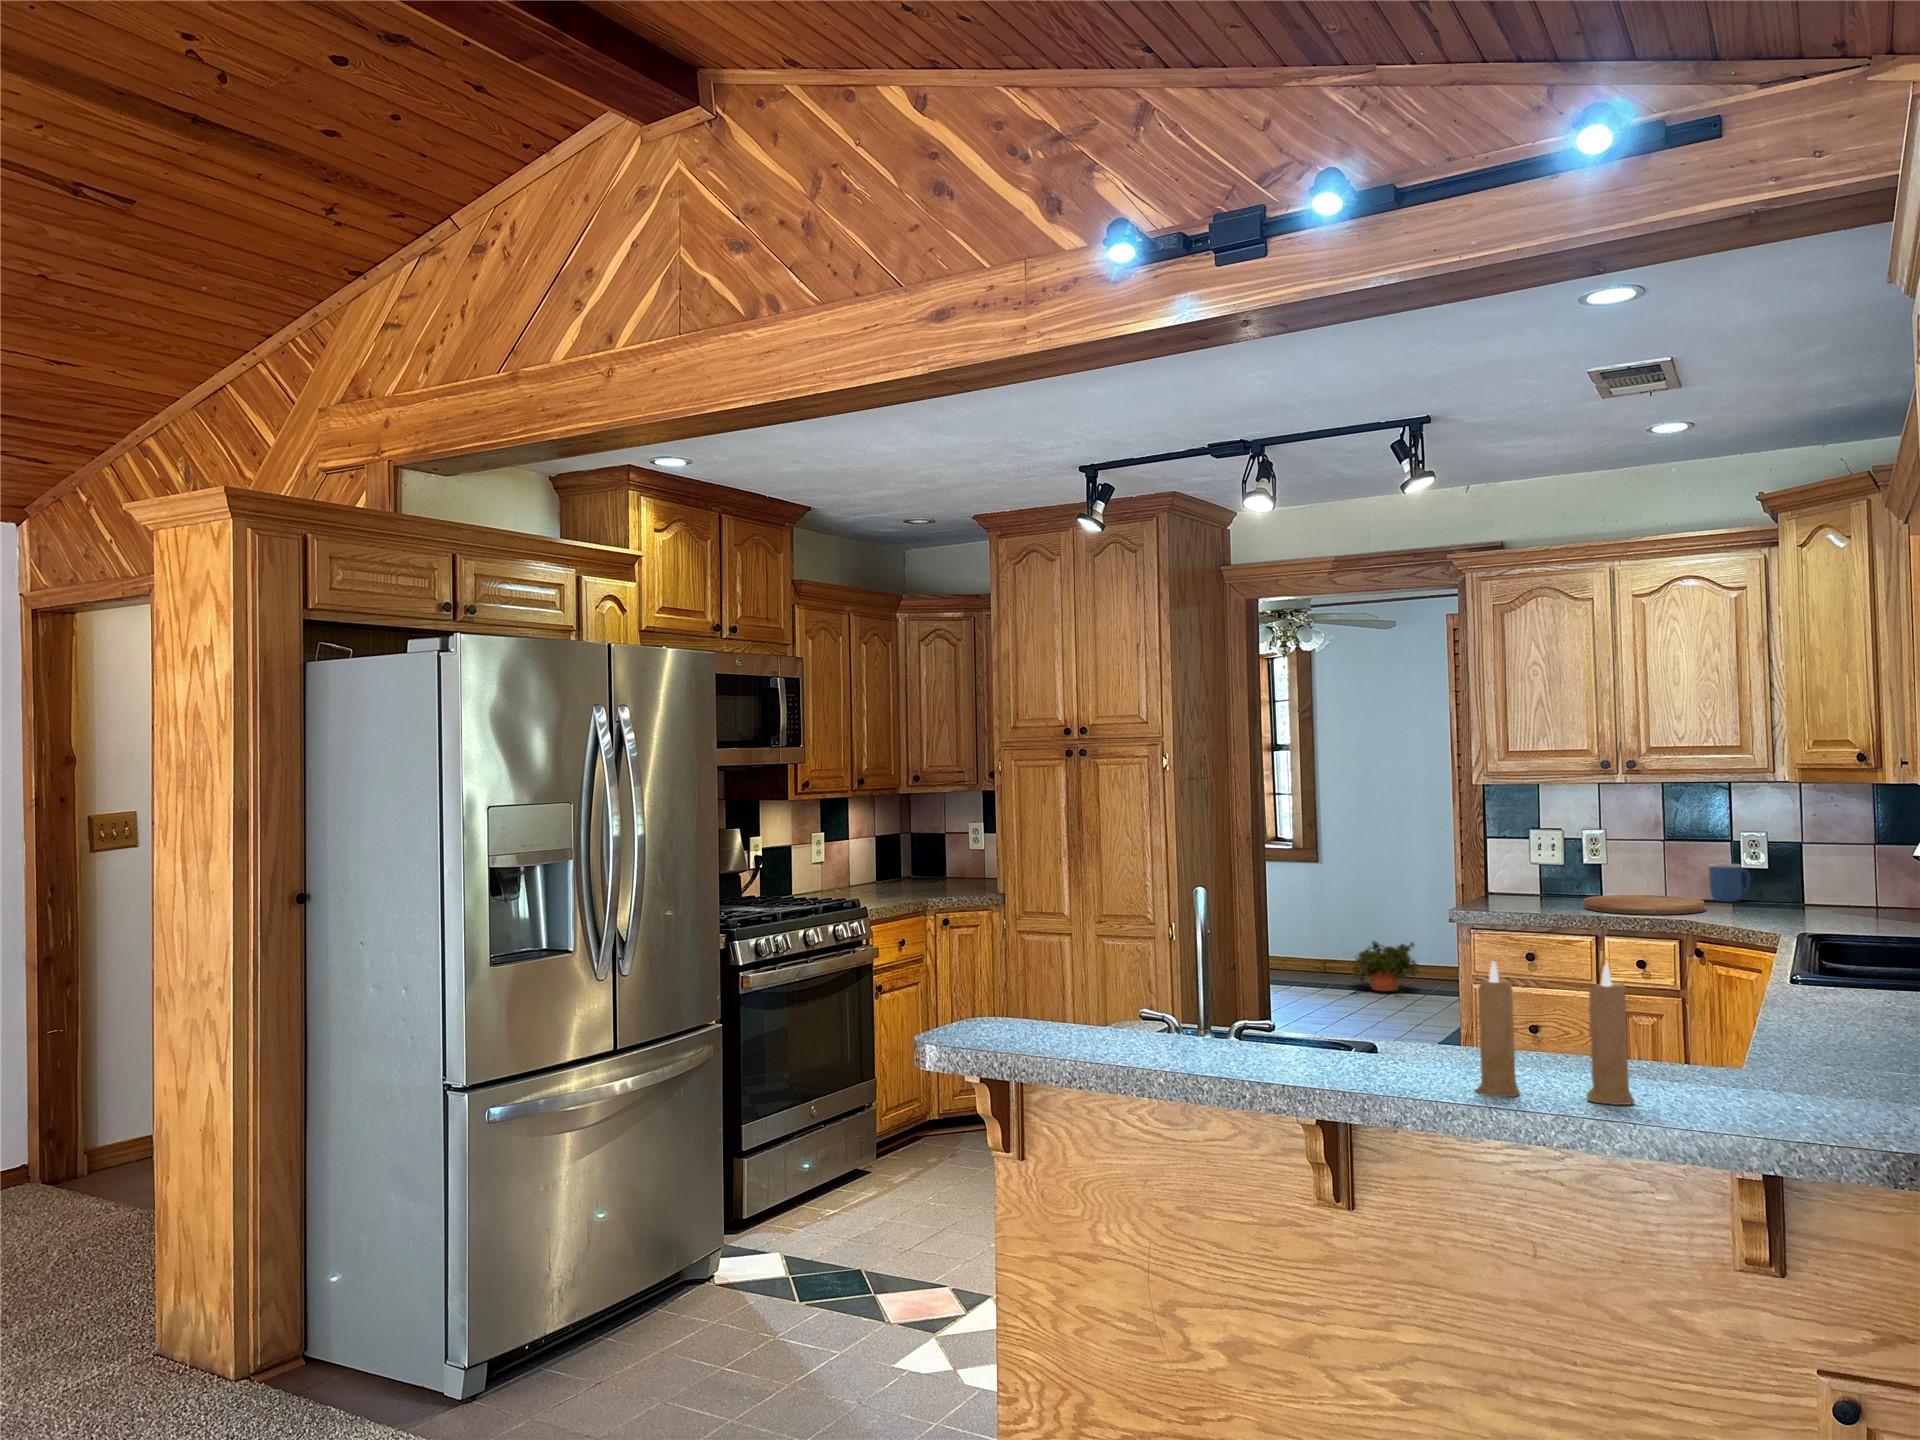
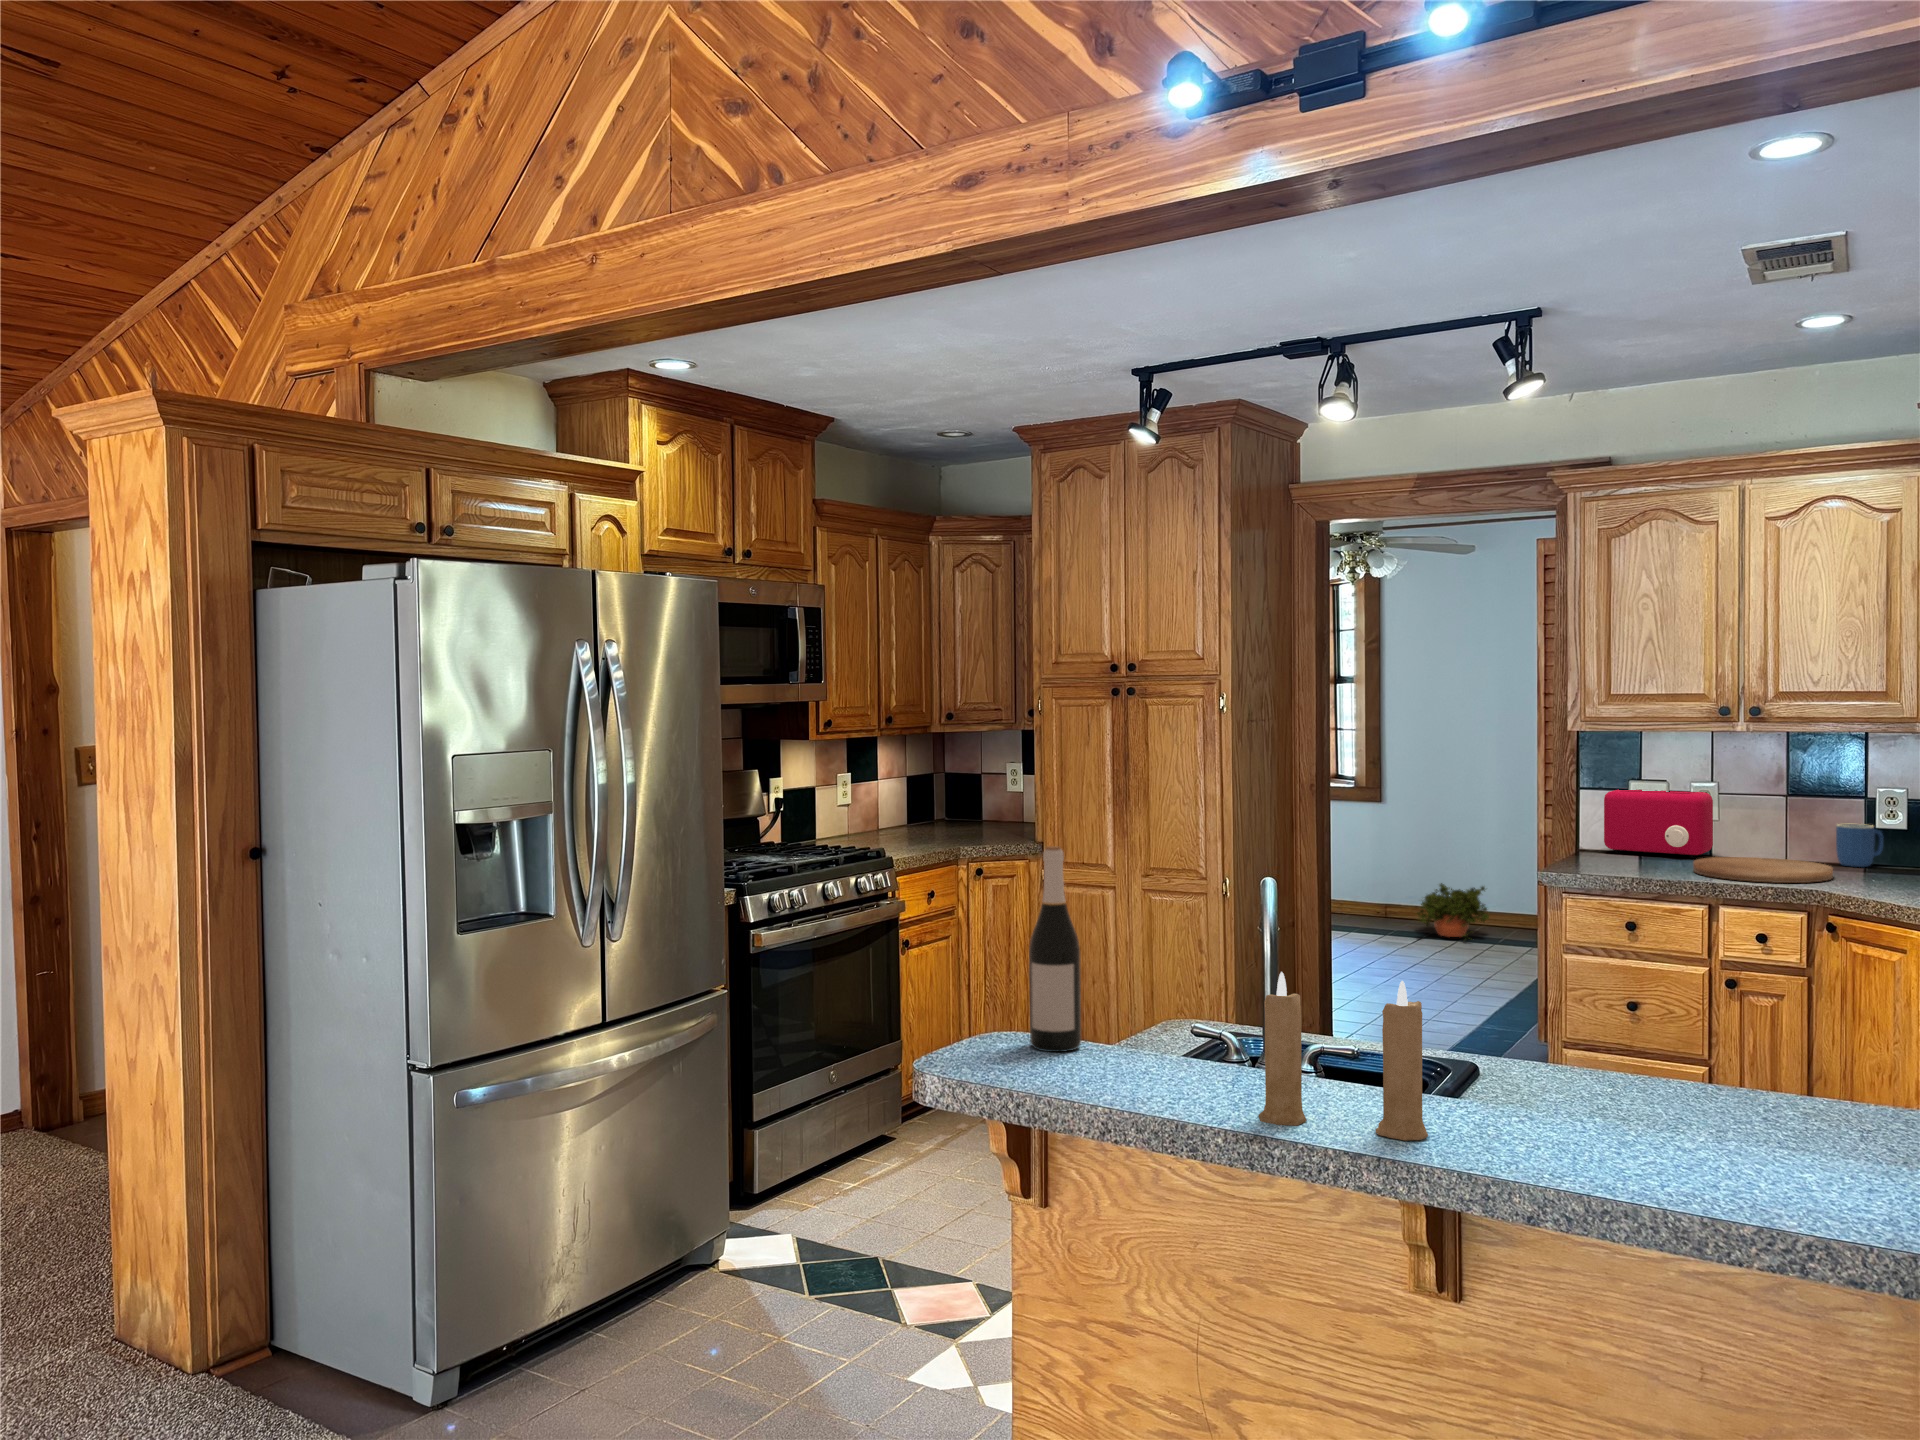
toaster: none [1507,838,1604,898] -> present [1604,790,1713,858]
wine bottle: none [1003,861,1048,1032] -> present [1029,846,1081,1052]
candle: present [1476,962,1635,1105] -> present [1259,972,1428,1141]

